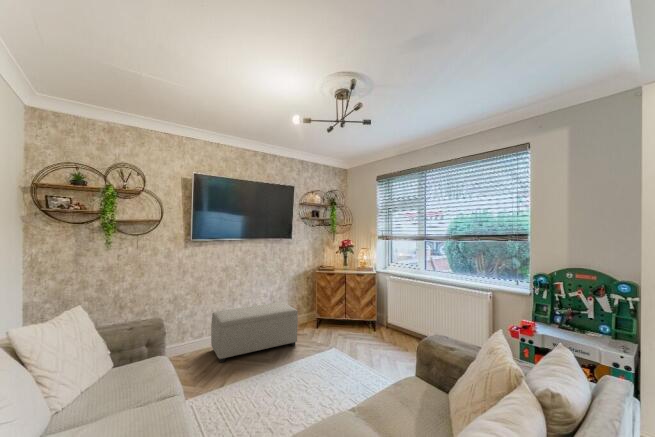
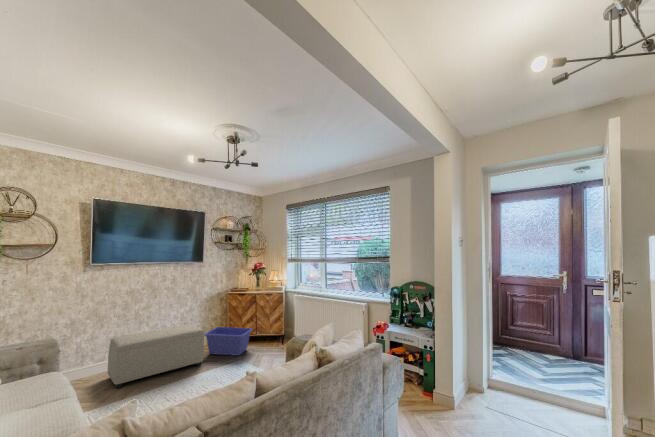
storage bin: none [295,306,344,338] -> present [204,327,253,356]

